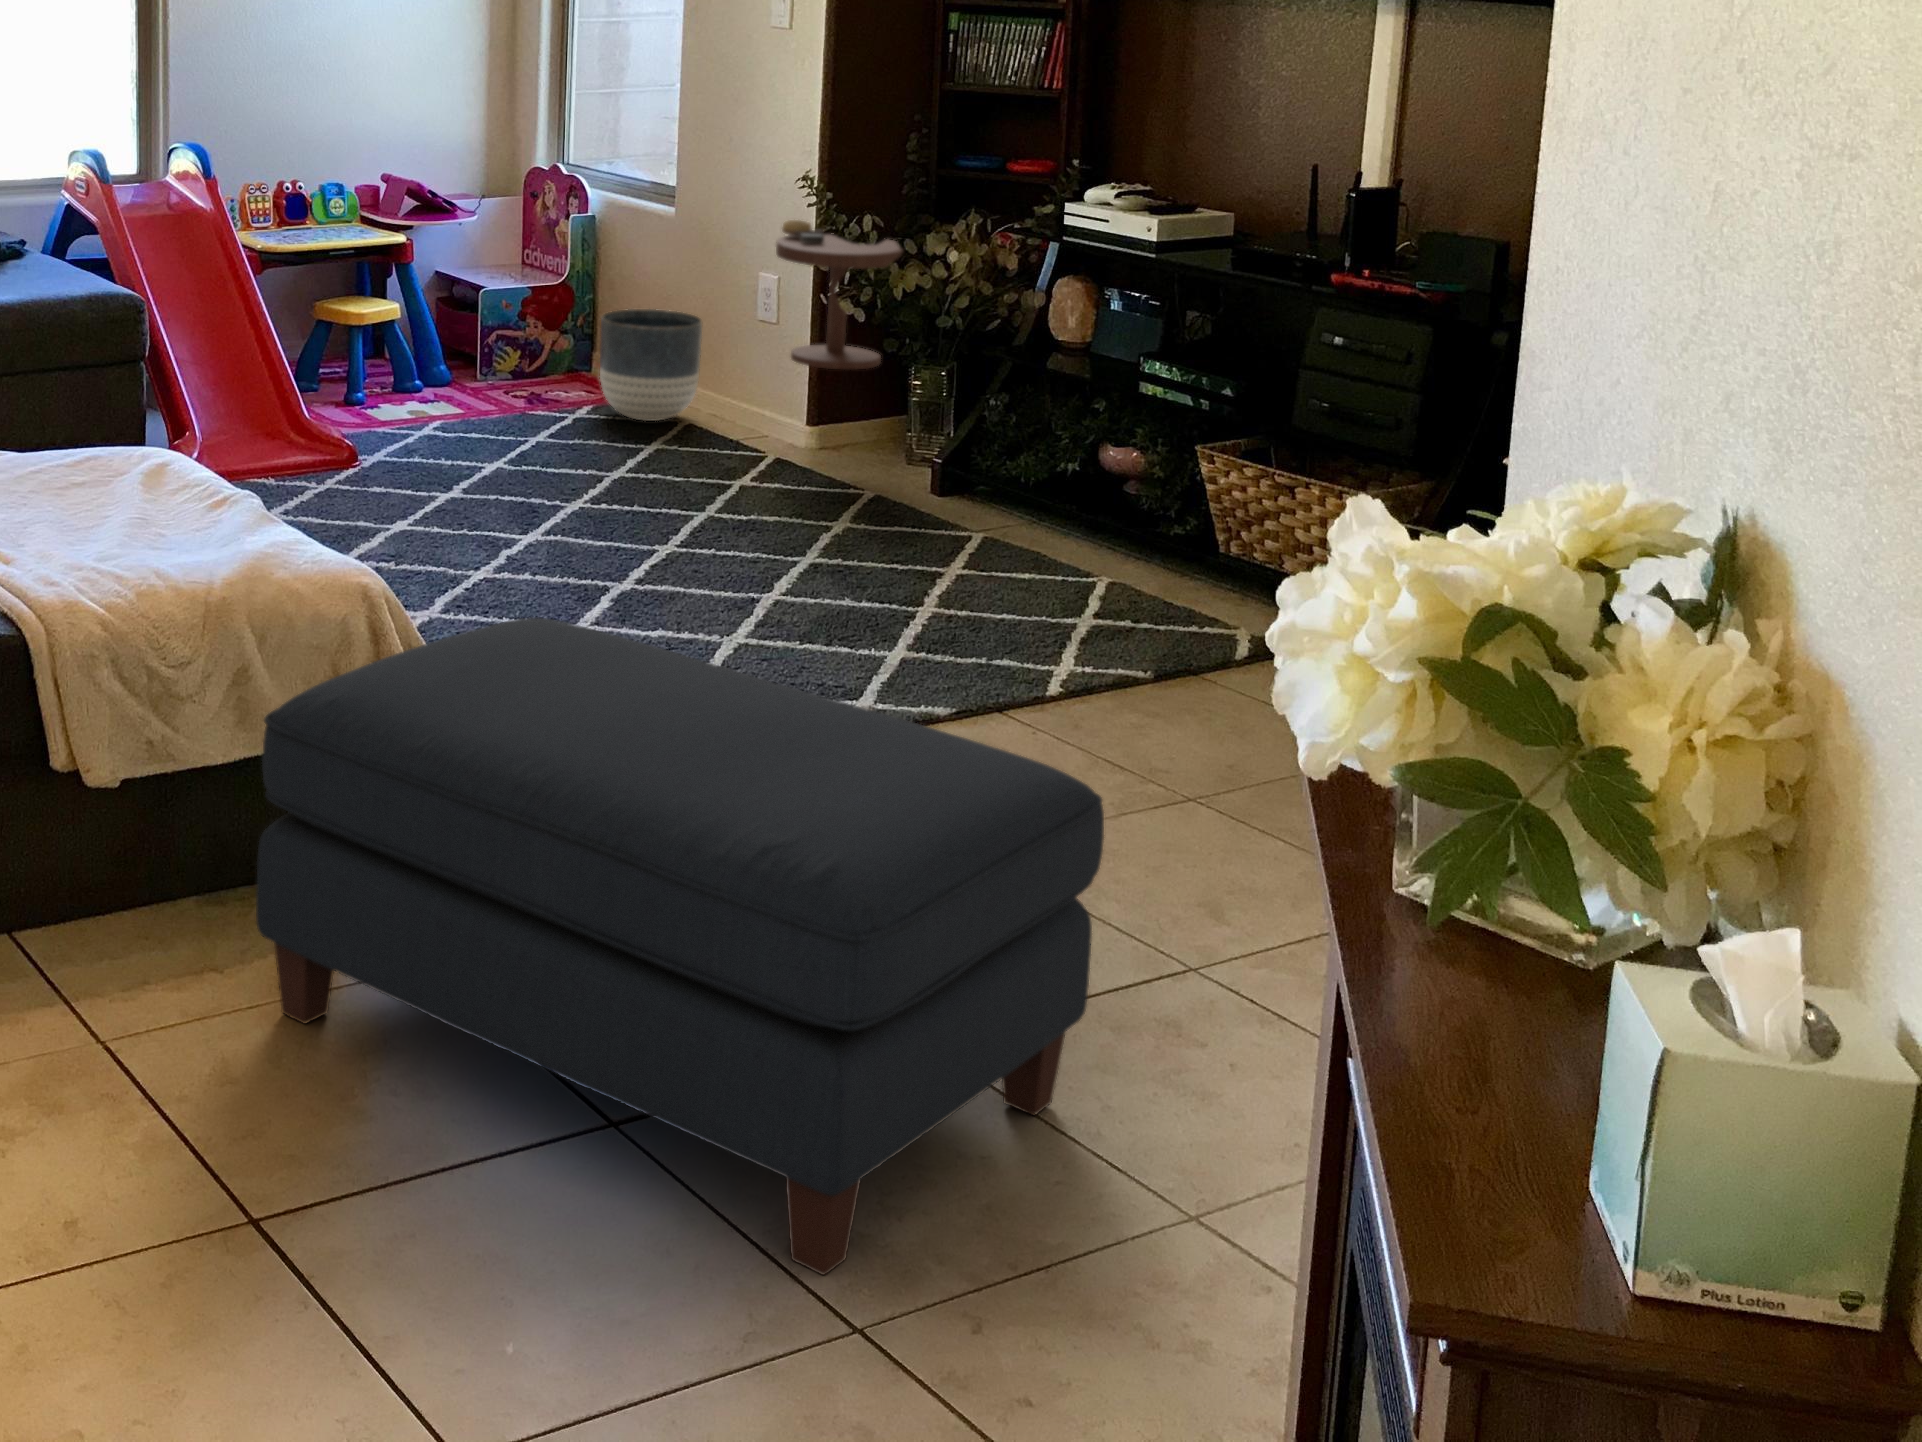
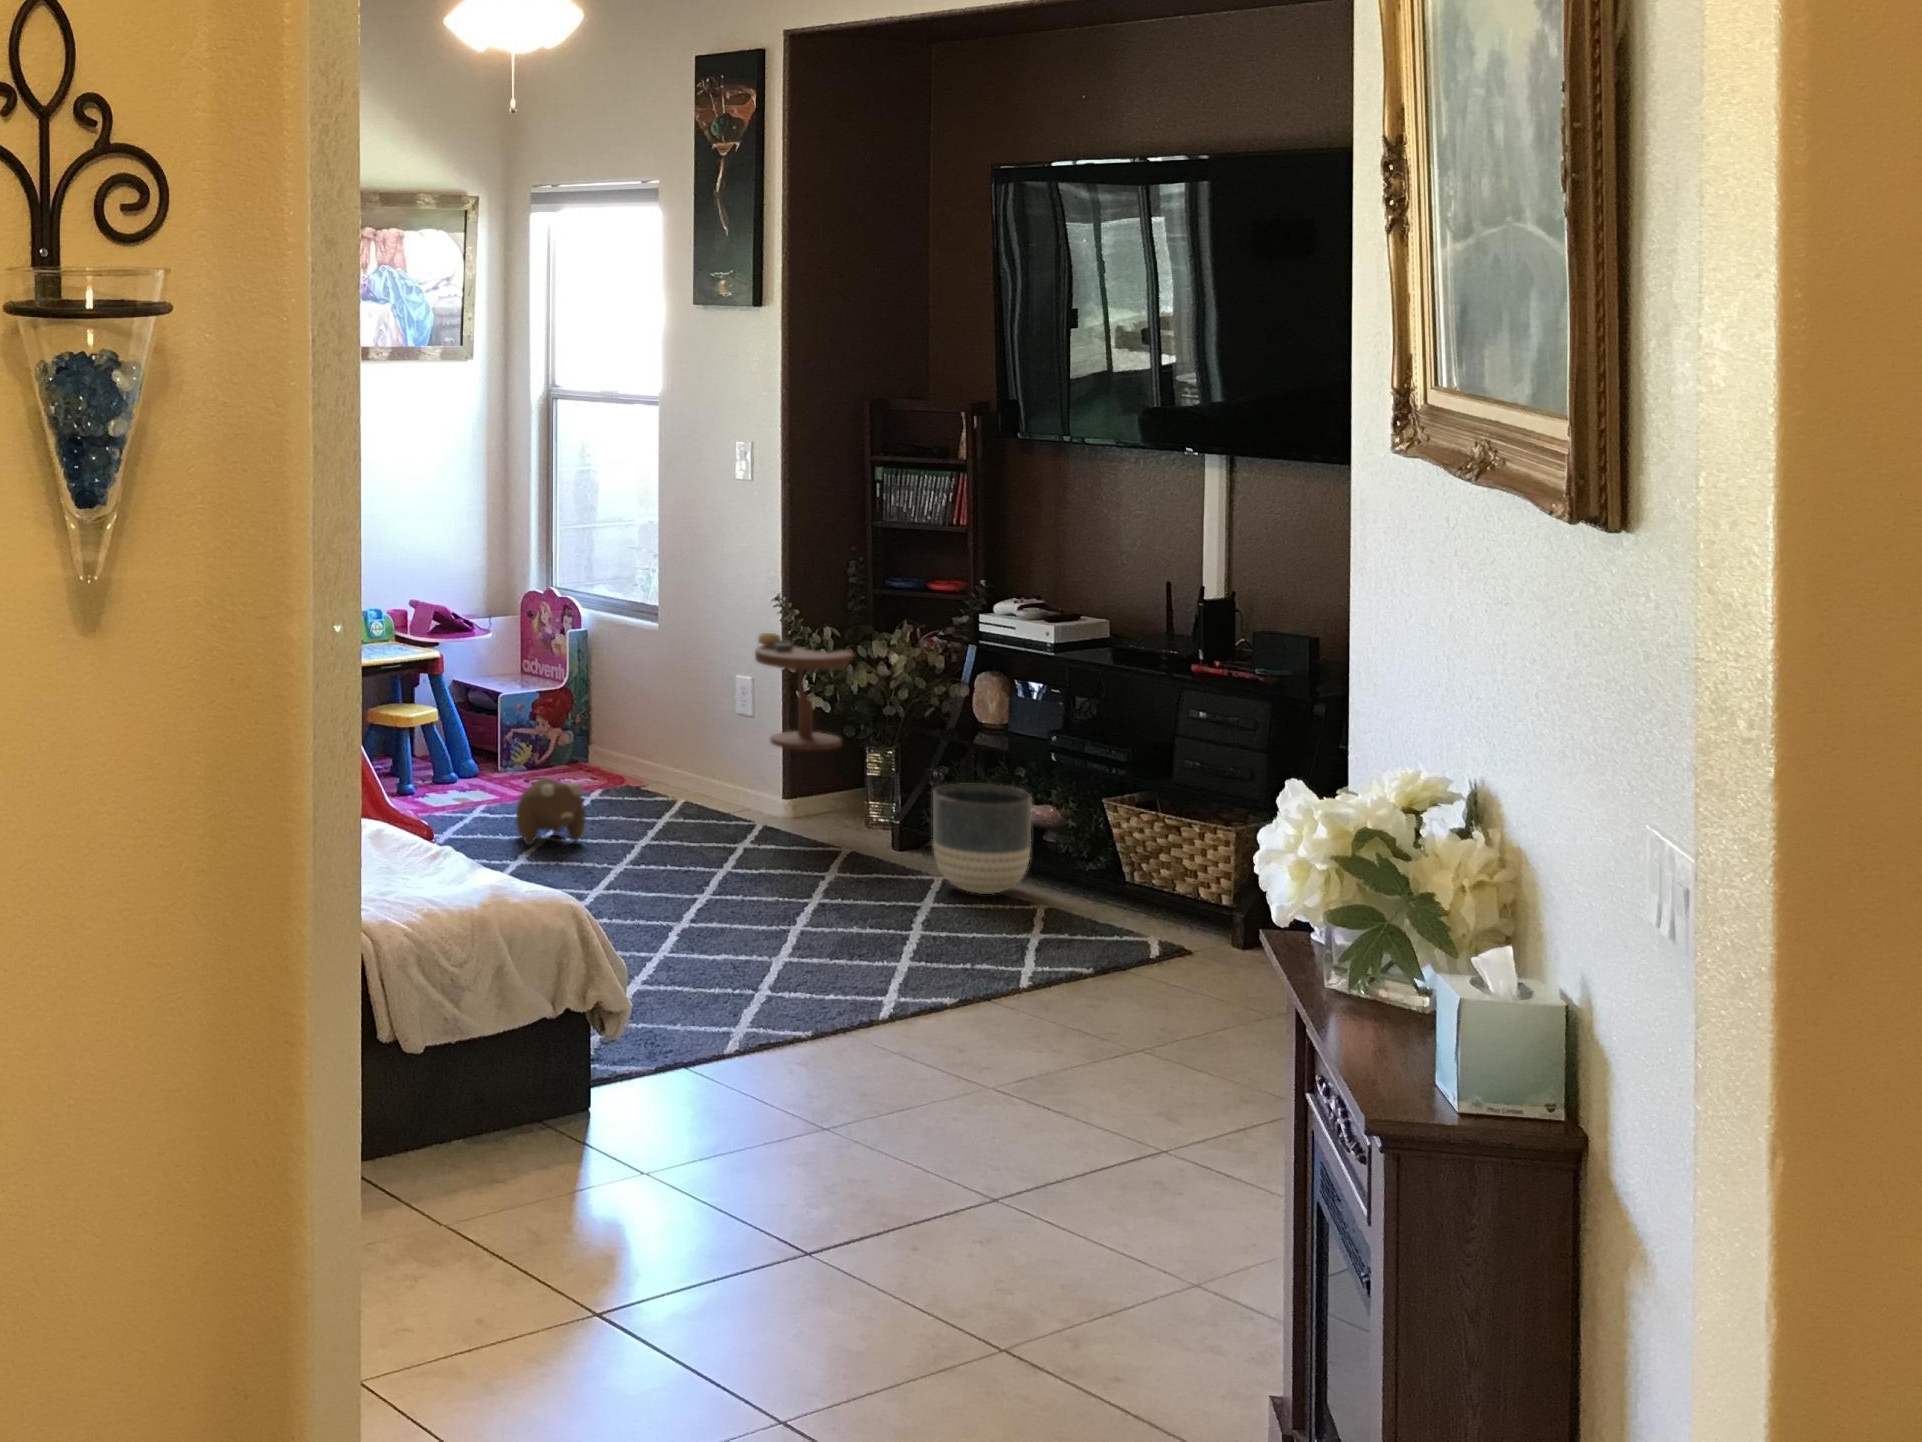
planter: present [600,309,702,421] -> present [933,783,1032,894]
plush toy: none [464,391,547,474] -> present [516,778,585,845]
ottoman: present [256,617,1104,1275] -> none [539,922,1114,1332]

